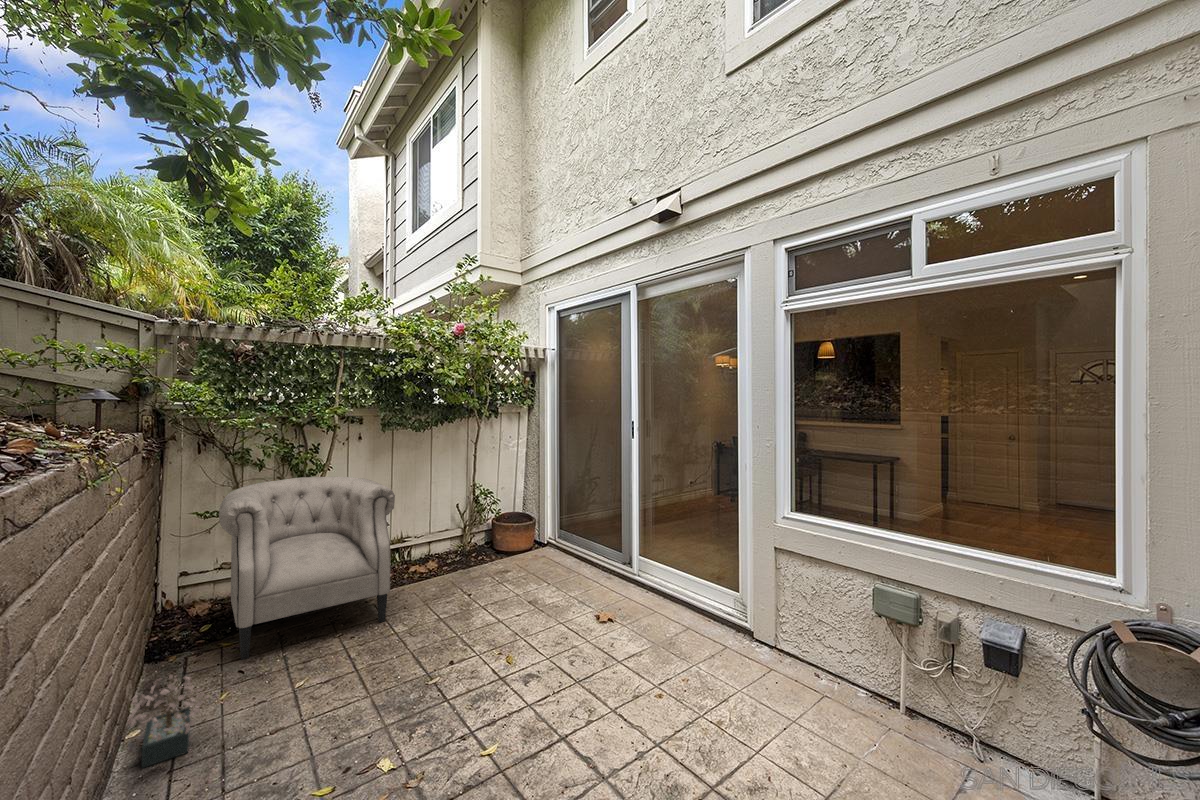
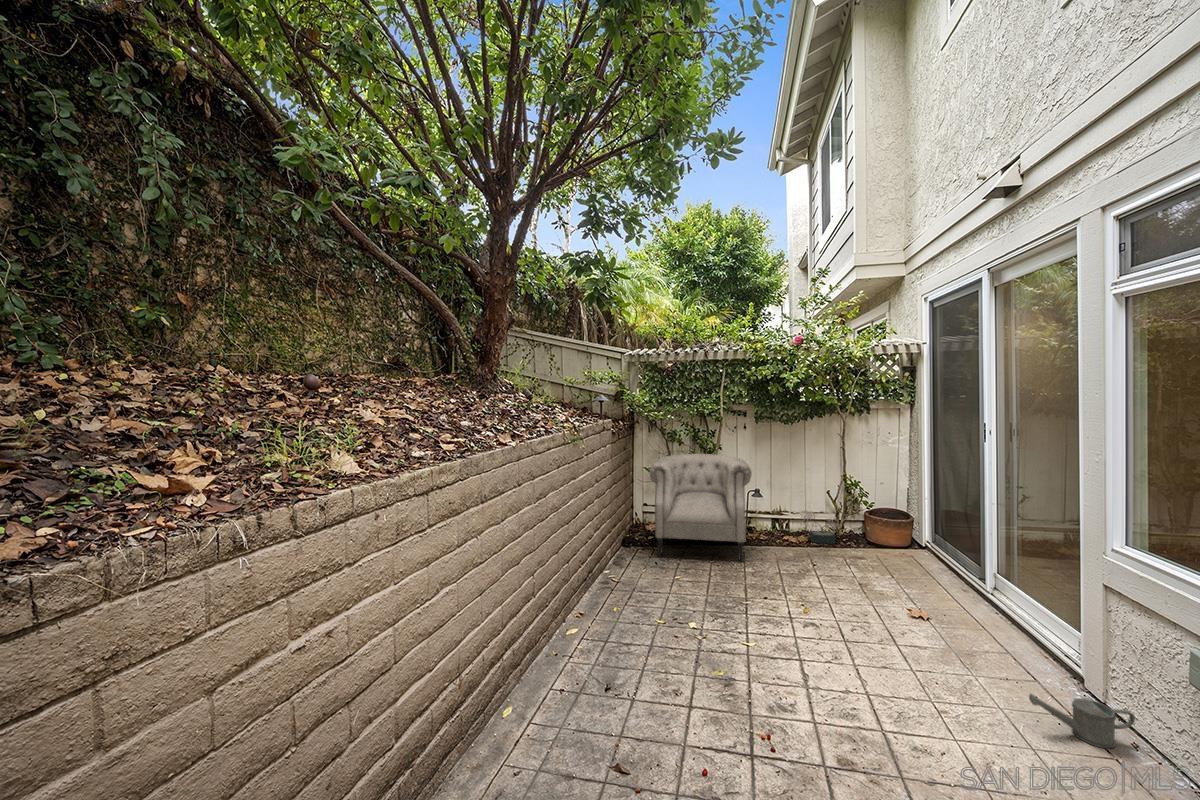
watering can: none [750,649,795,690] -> present [1029,693,1135,748]
decorative plant: present [128,675,209,768] -> present [801,511,840,544]

